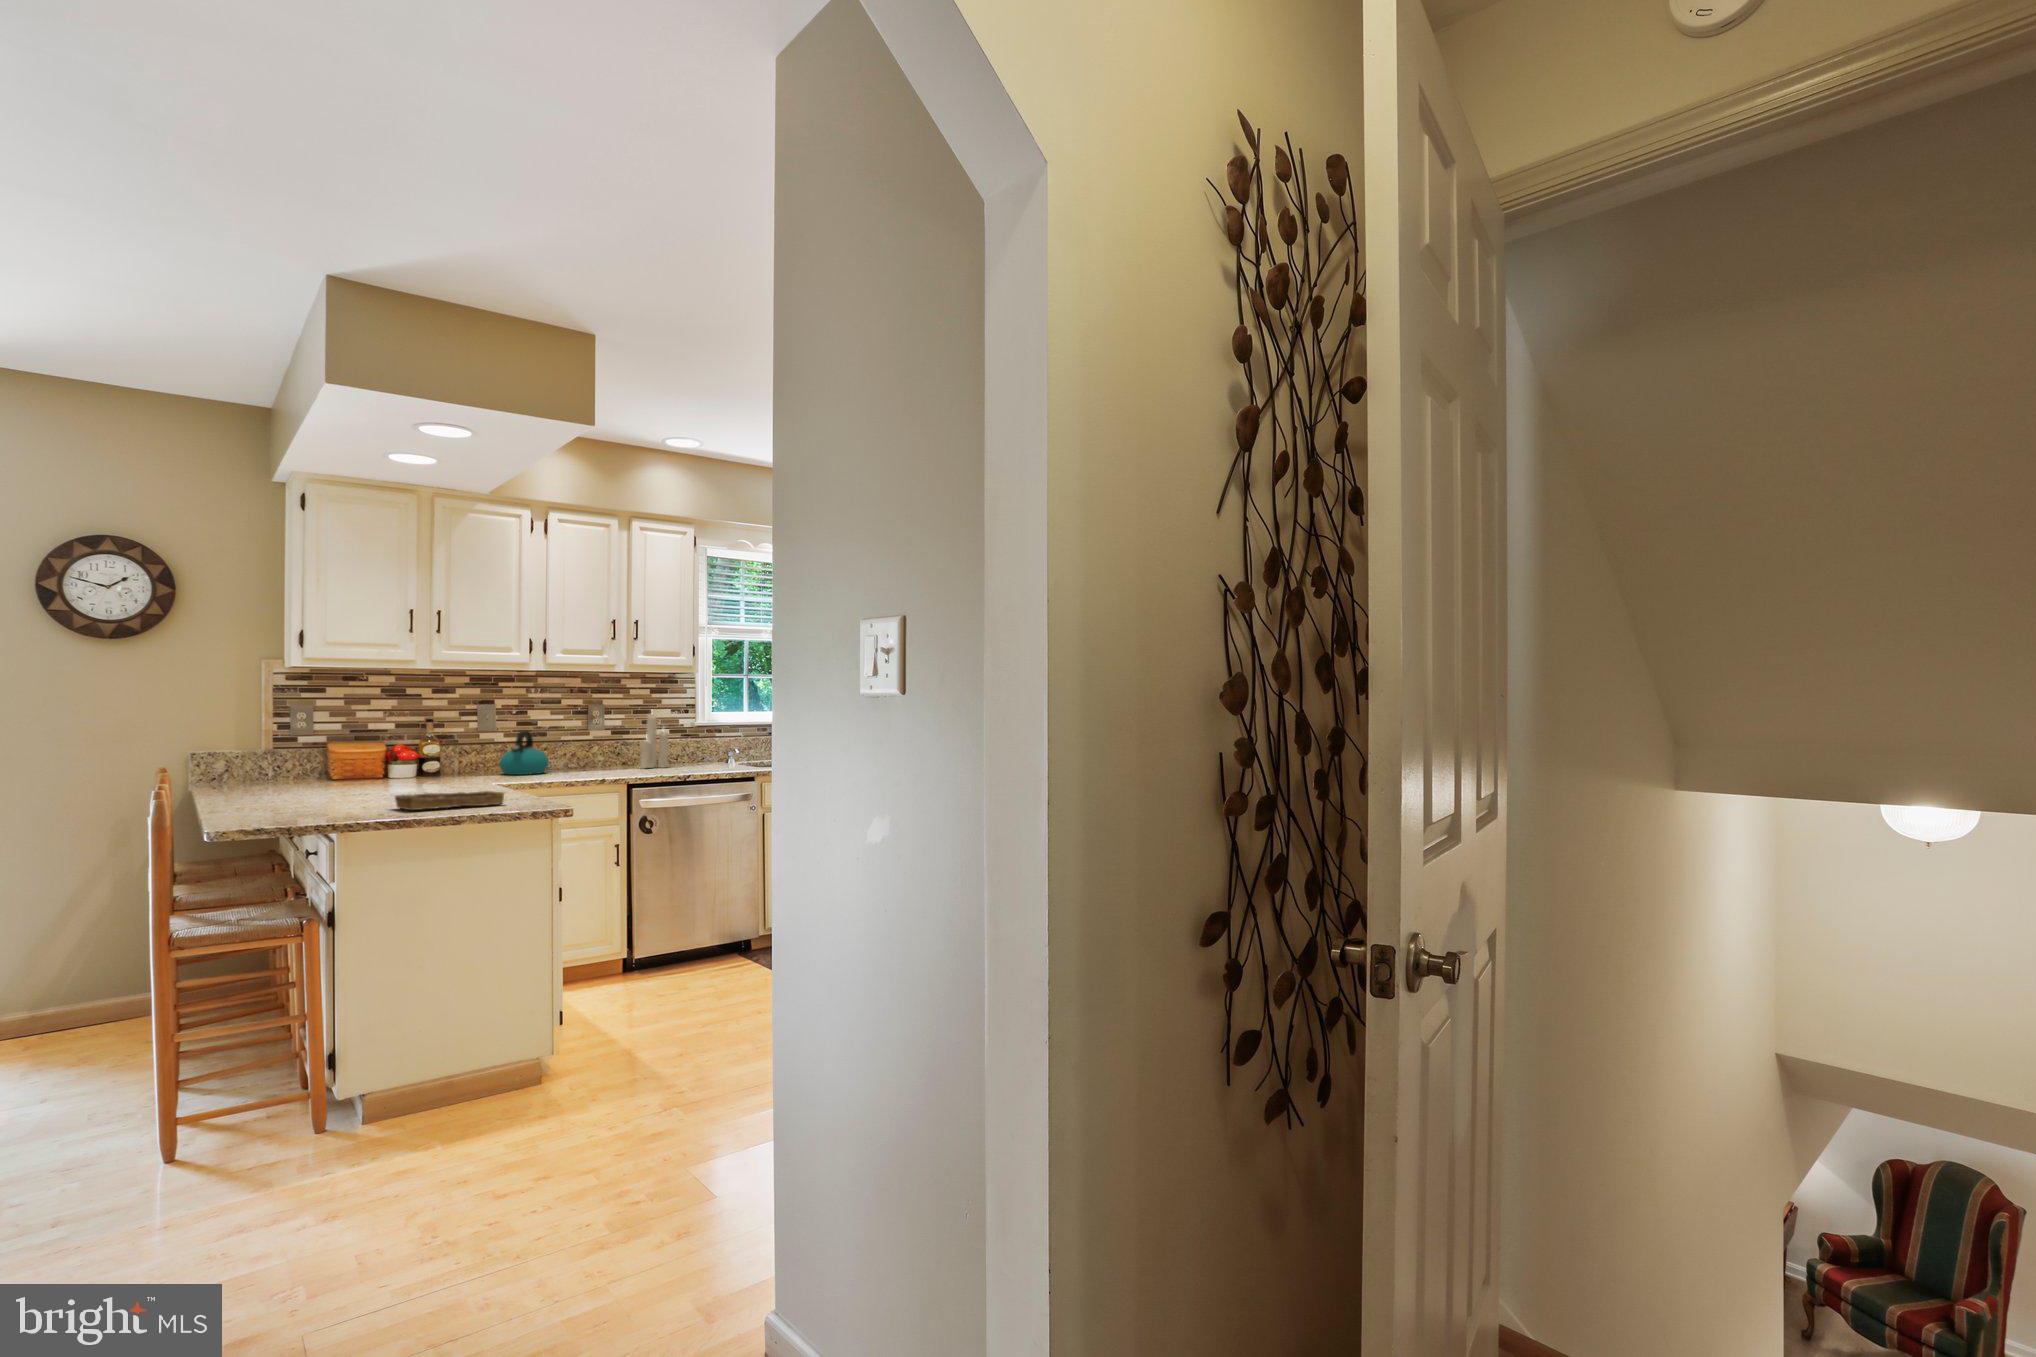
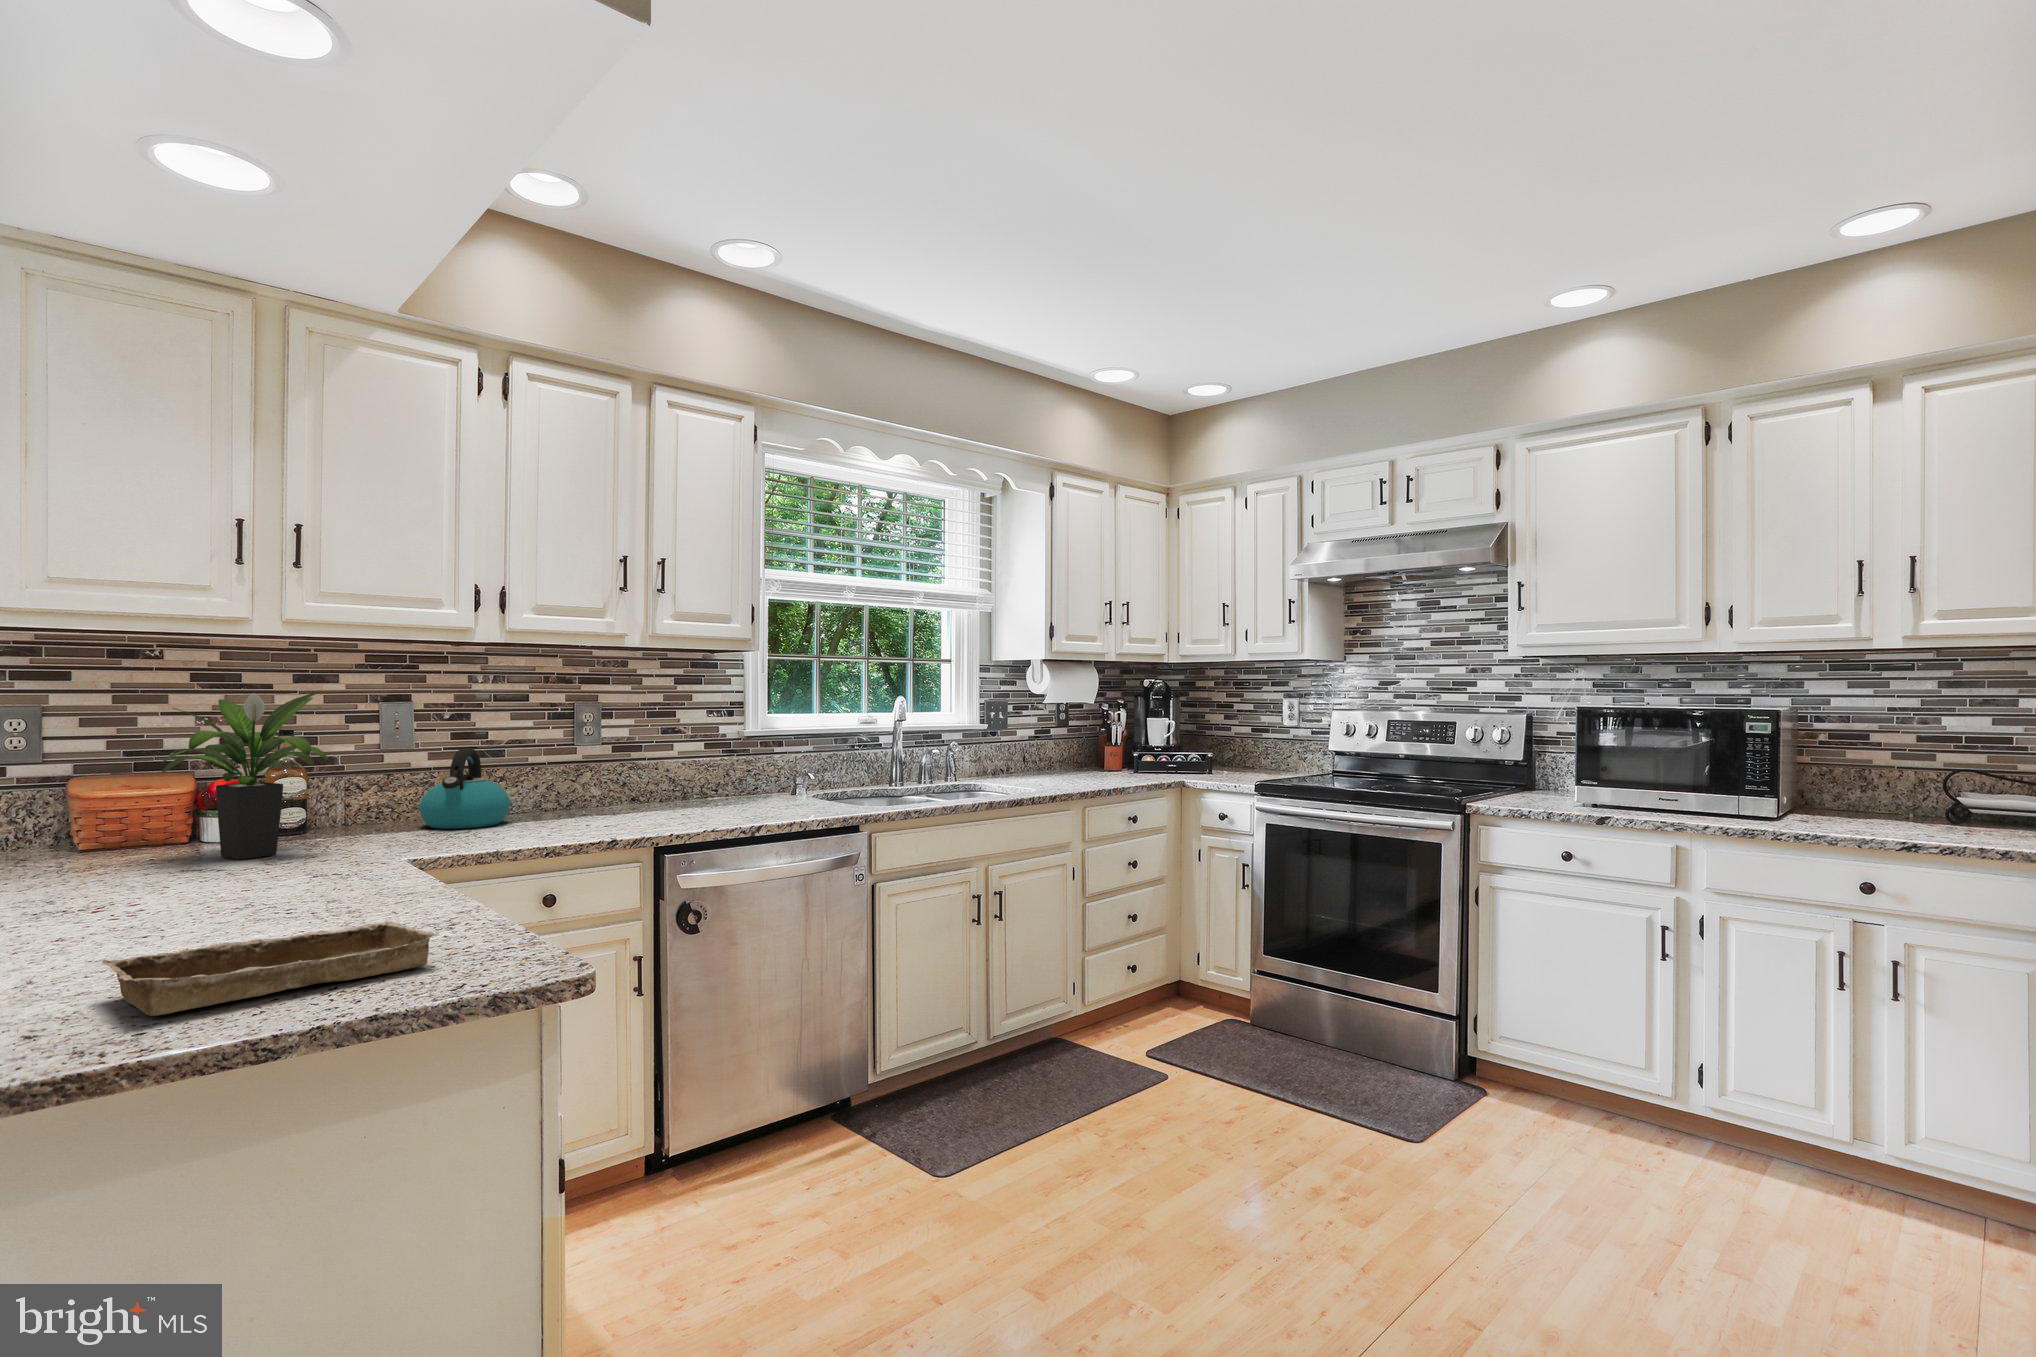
potted plant: none [375,699,455,783] -> present [161,693,329,859]
candle: present [640,715,669,768] -> none [663,701,710,808]

